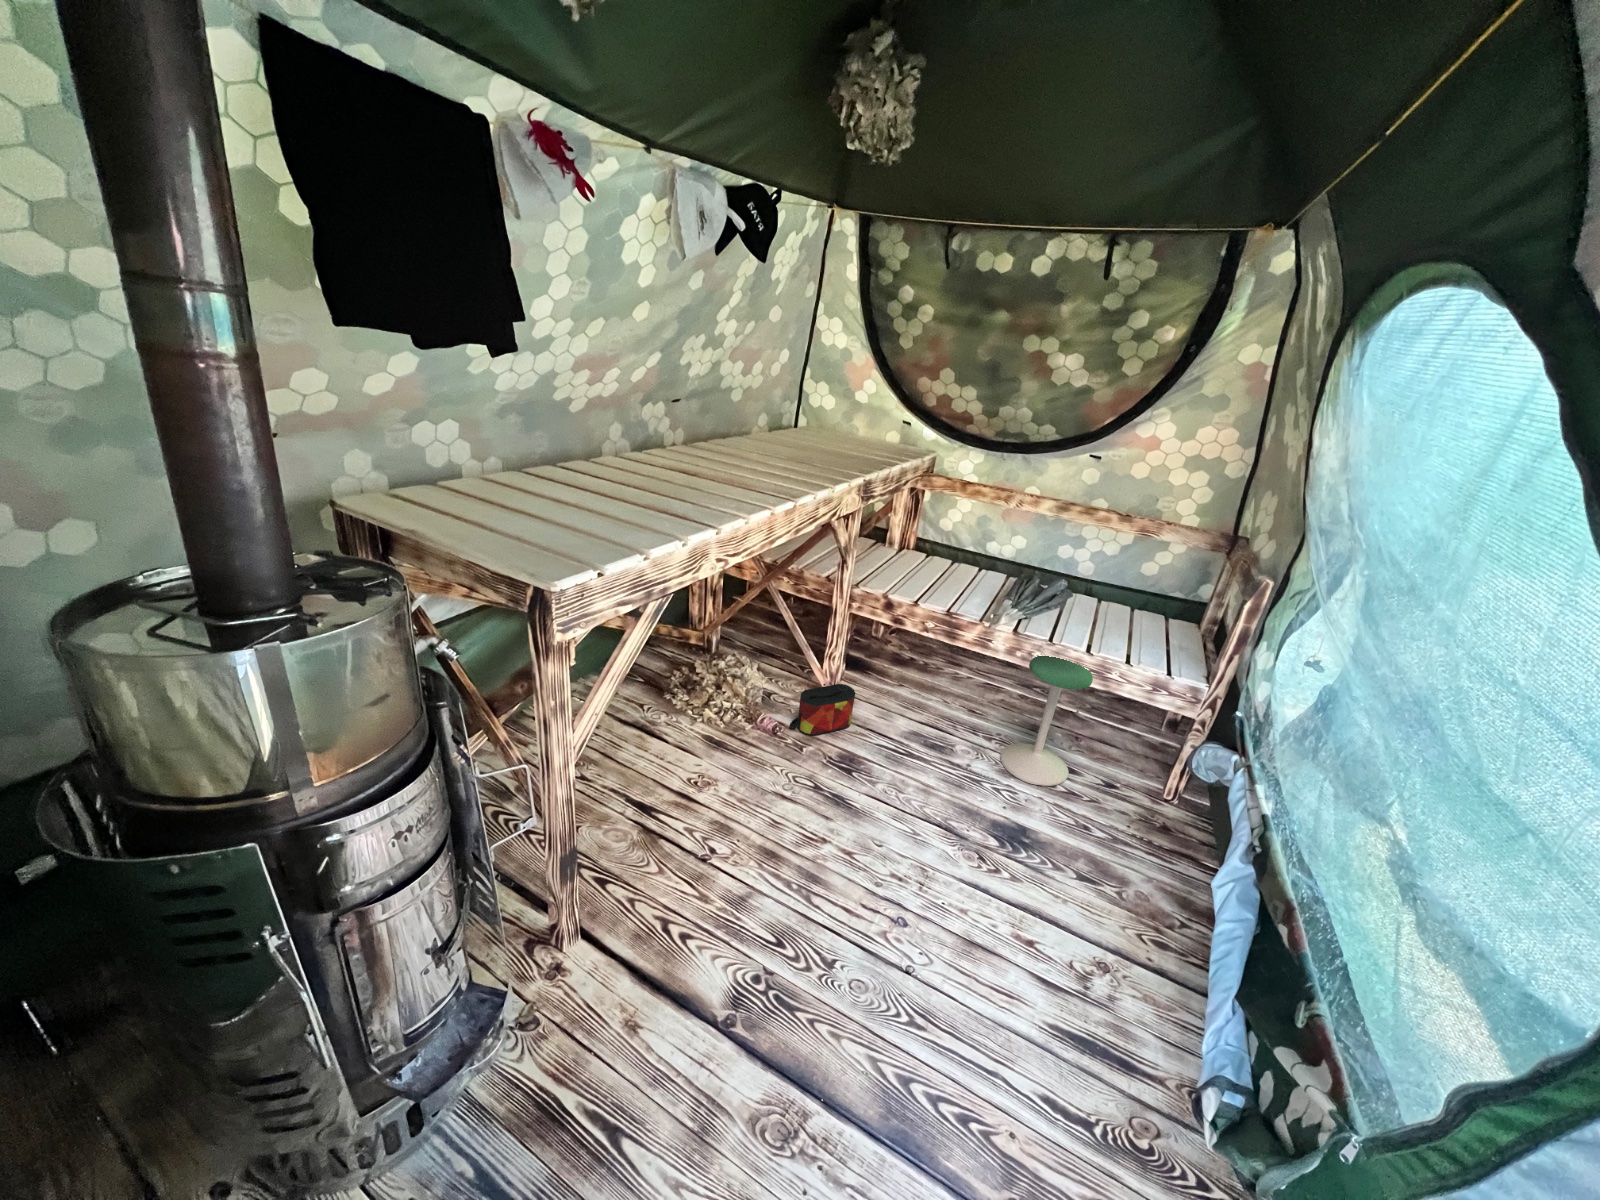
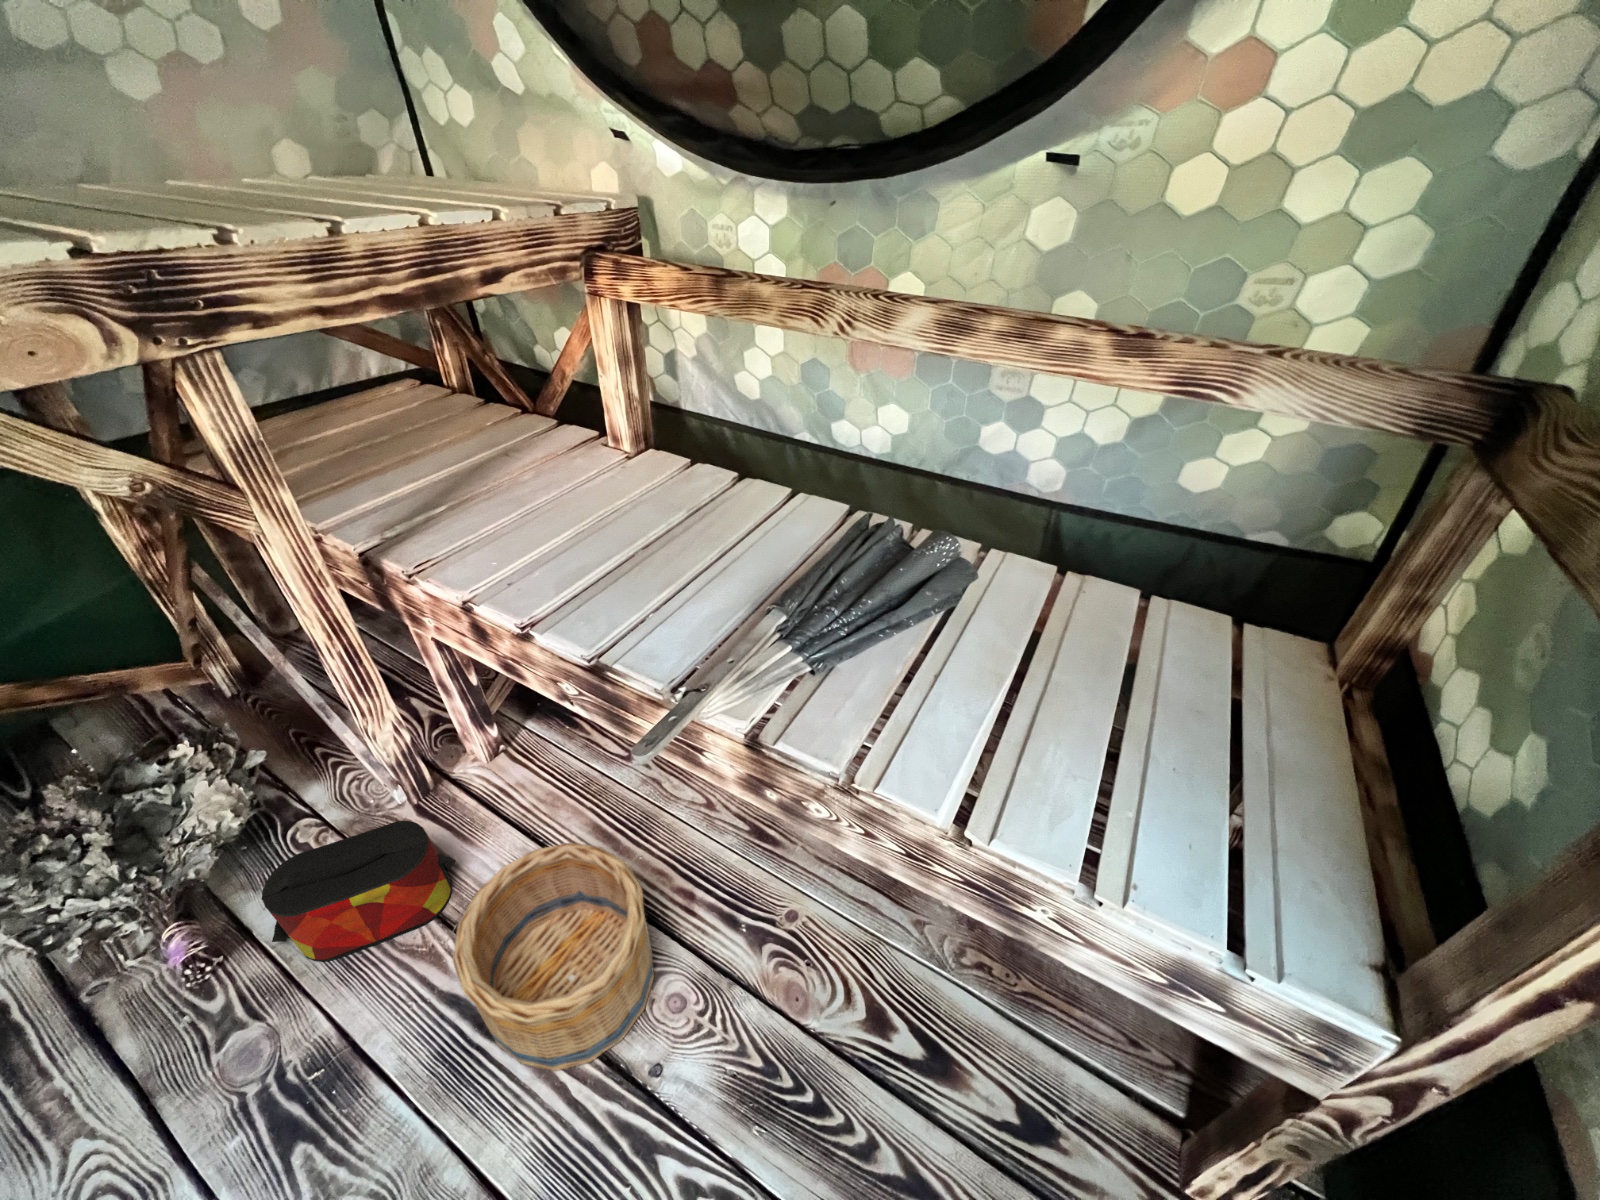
stool: present [1000,656,1093,786] -> none [772,796,976,1136]
basket: none [885,689,960,766] -> present [453,843,654,1071]

